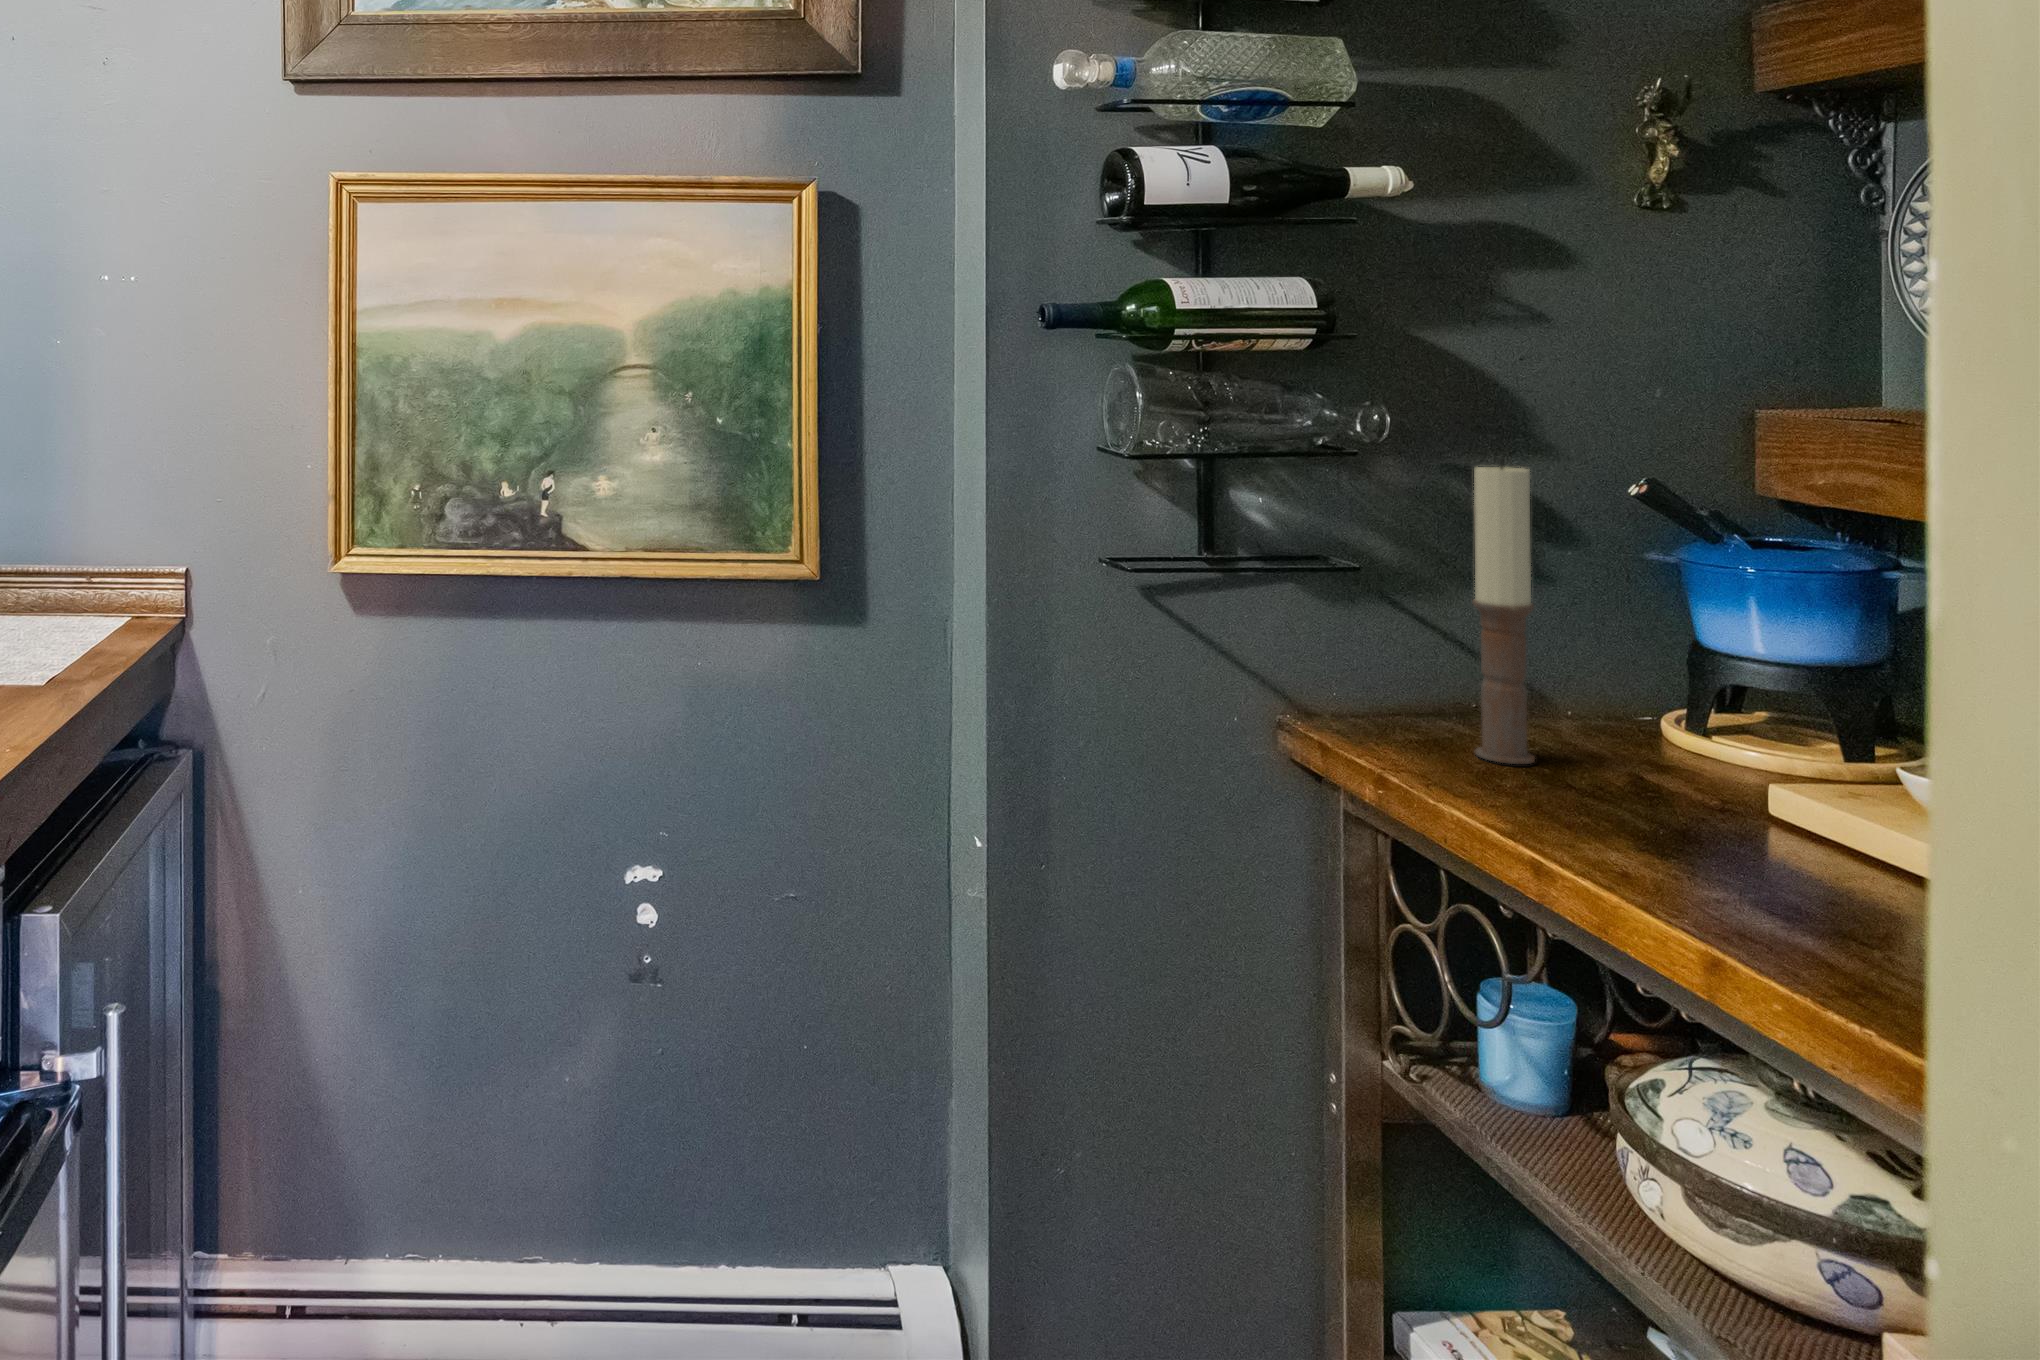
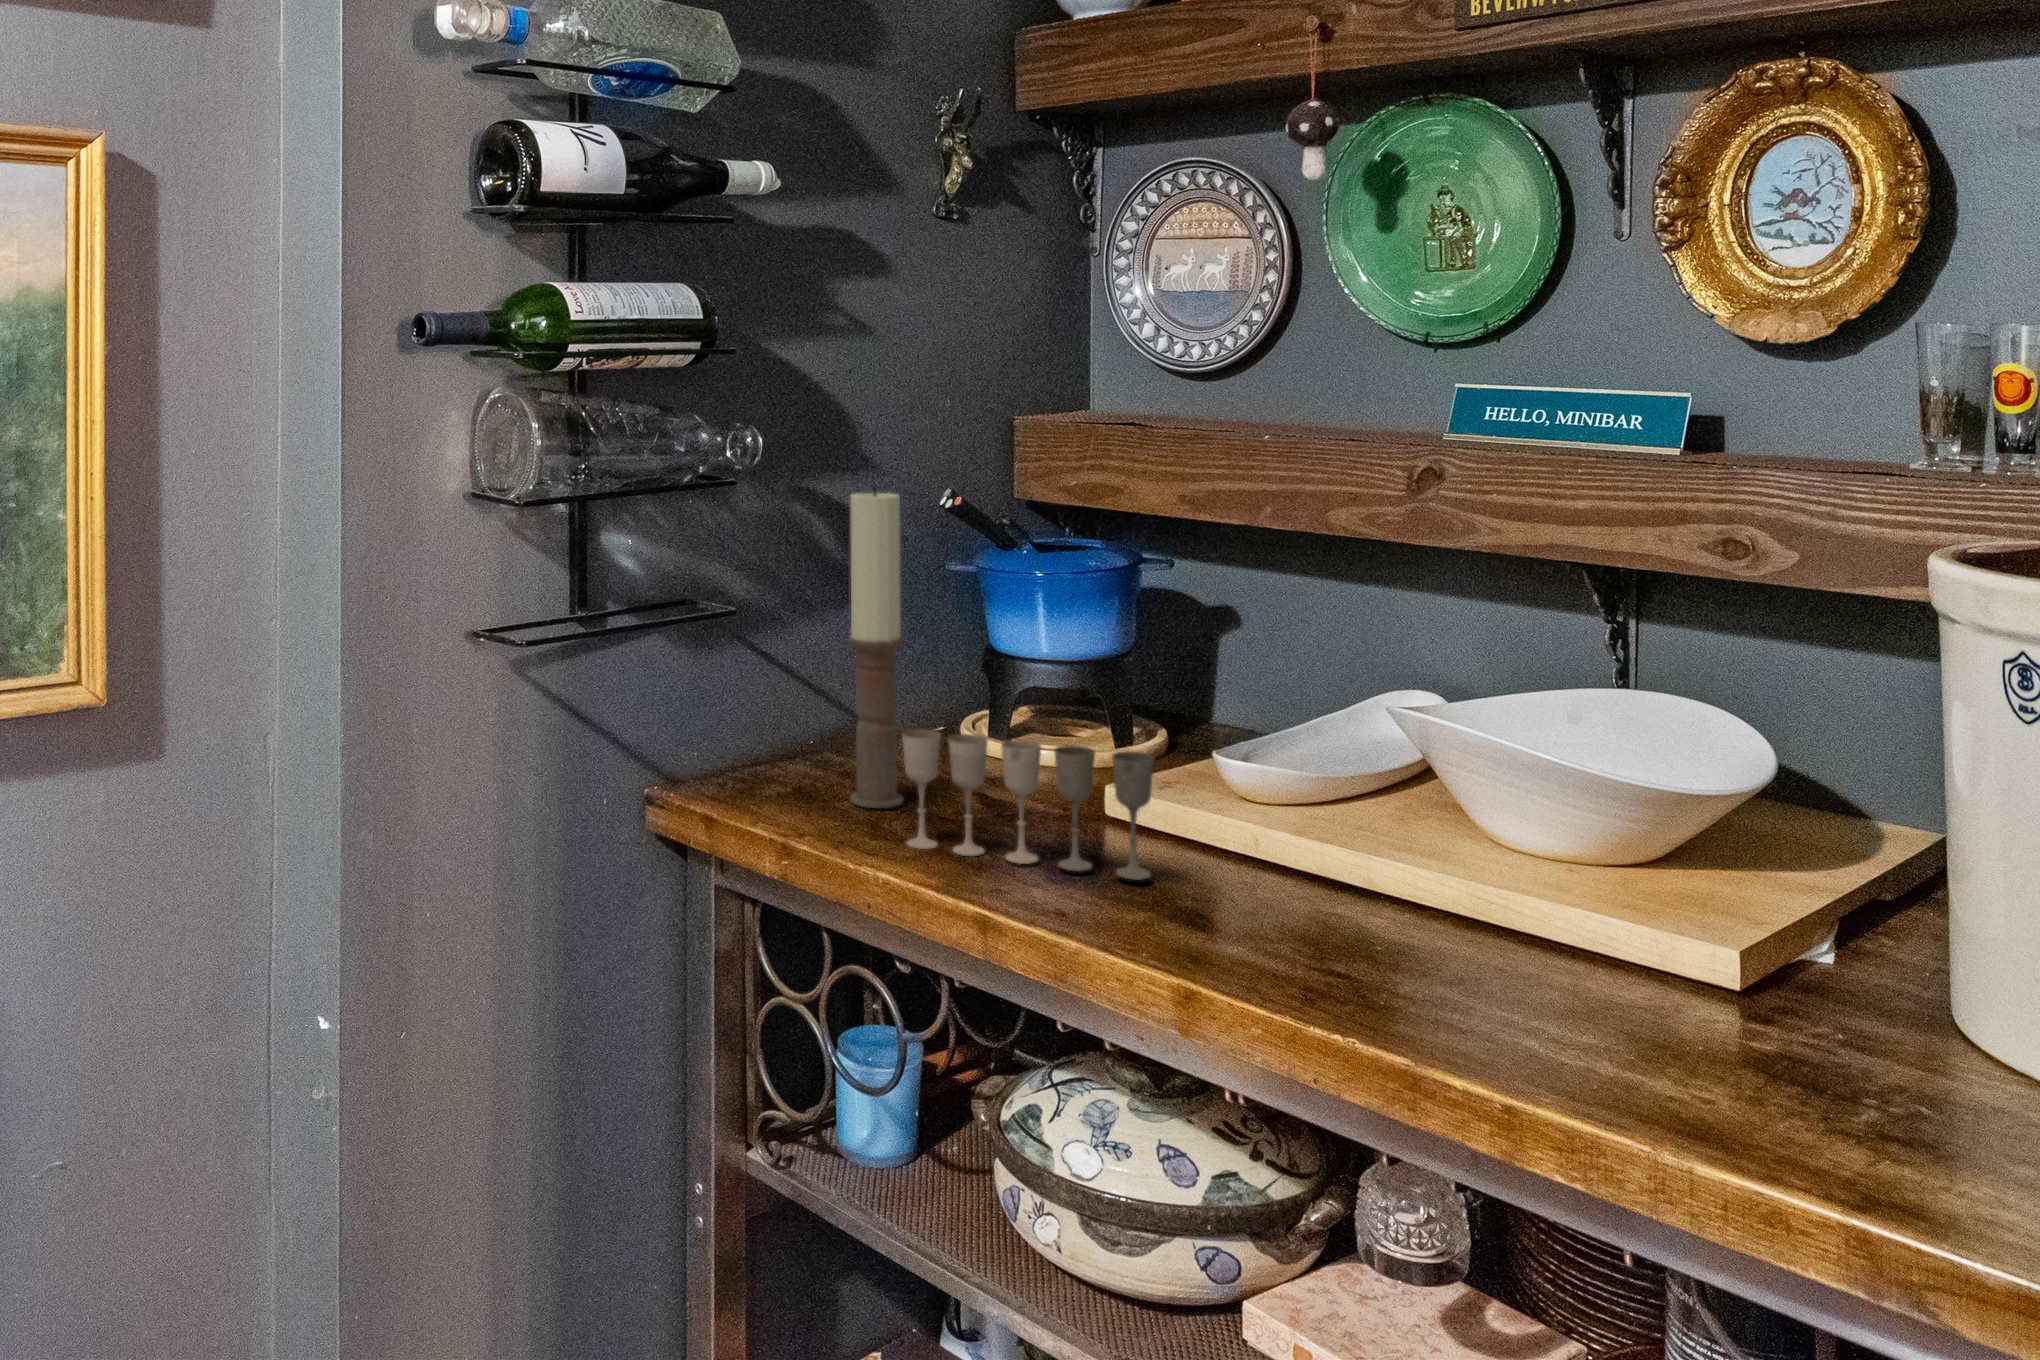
wine glass: none [1504,687,1787,865] -> present [902,729,1154,880]

